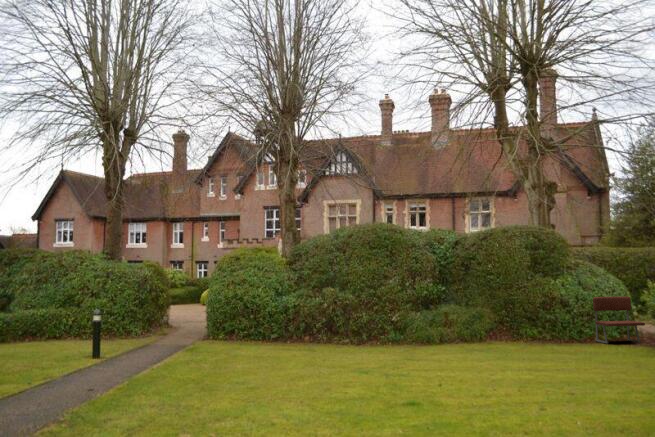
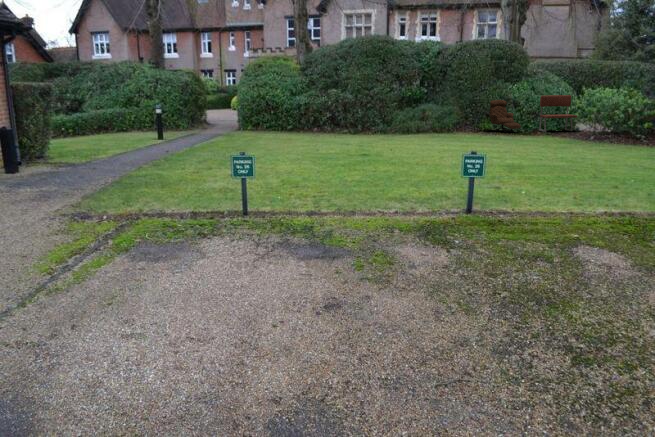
lounge chair: none [530,302,576,346] -> present [489,100,521,132]

